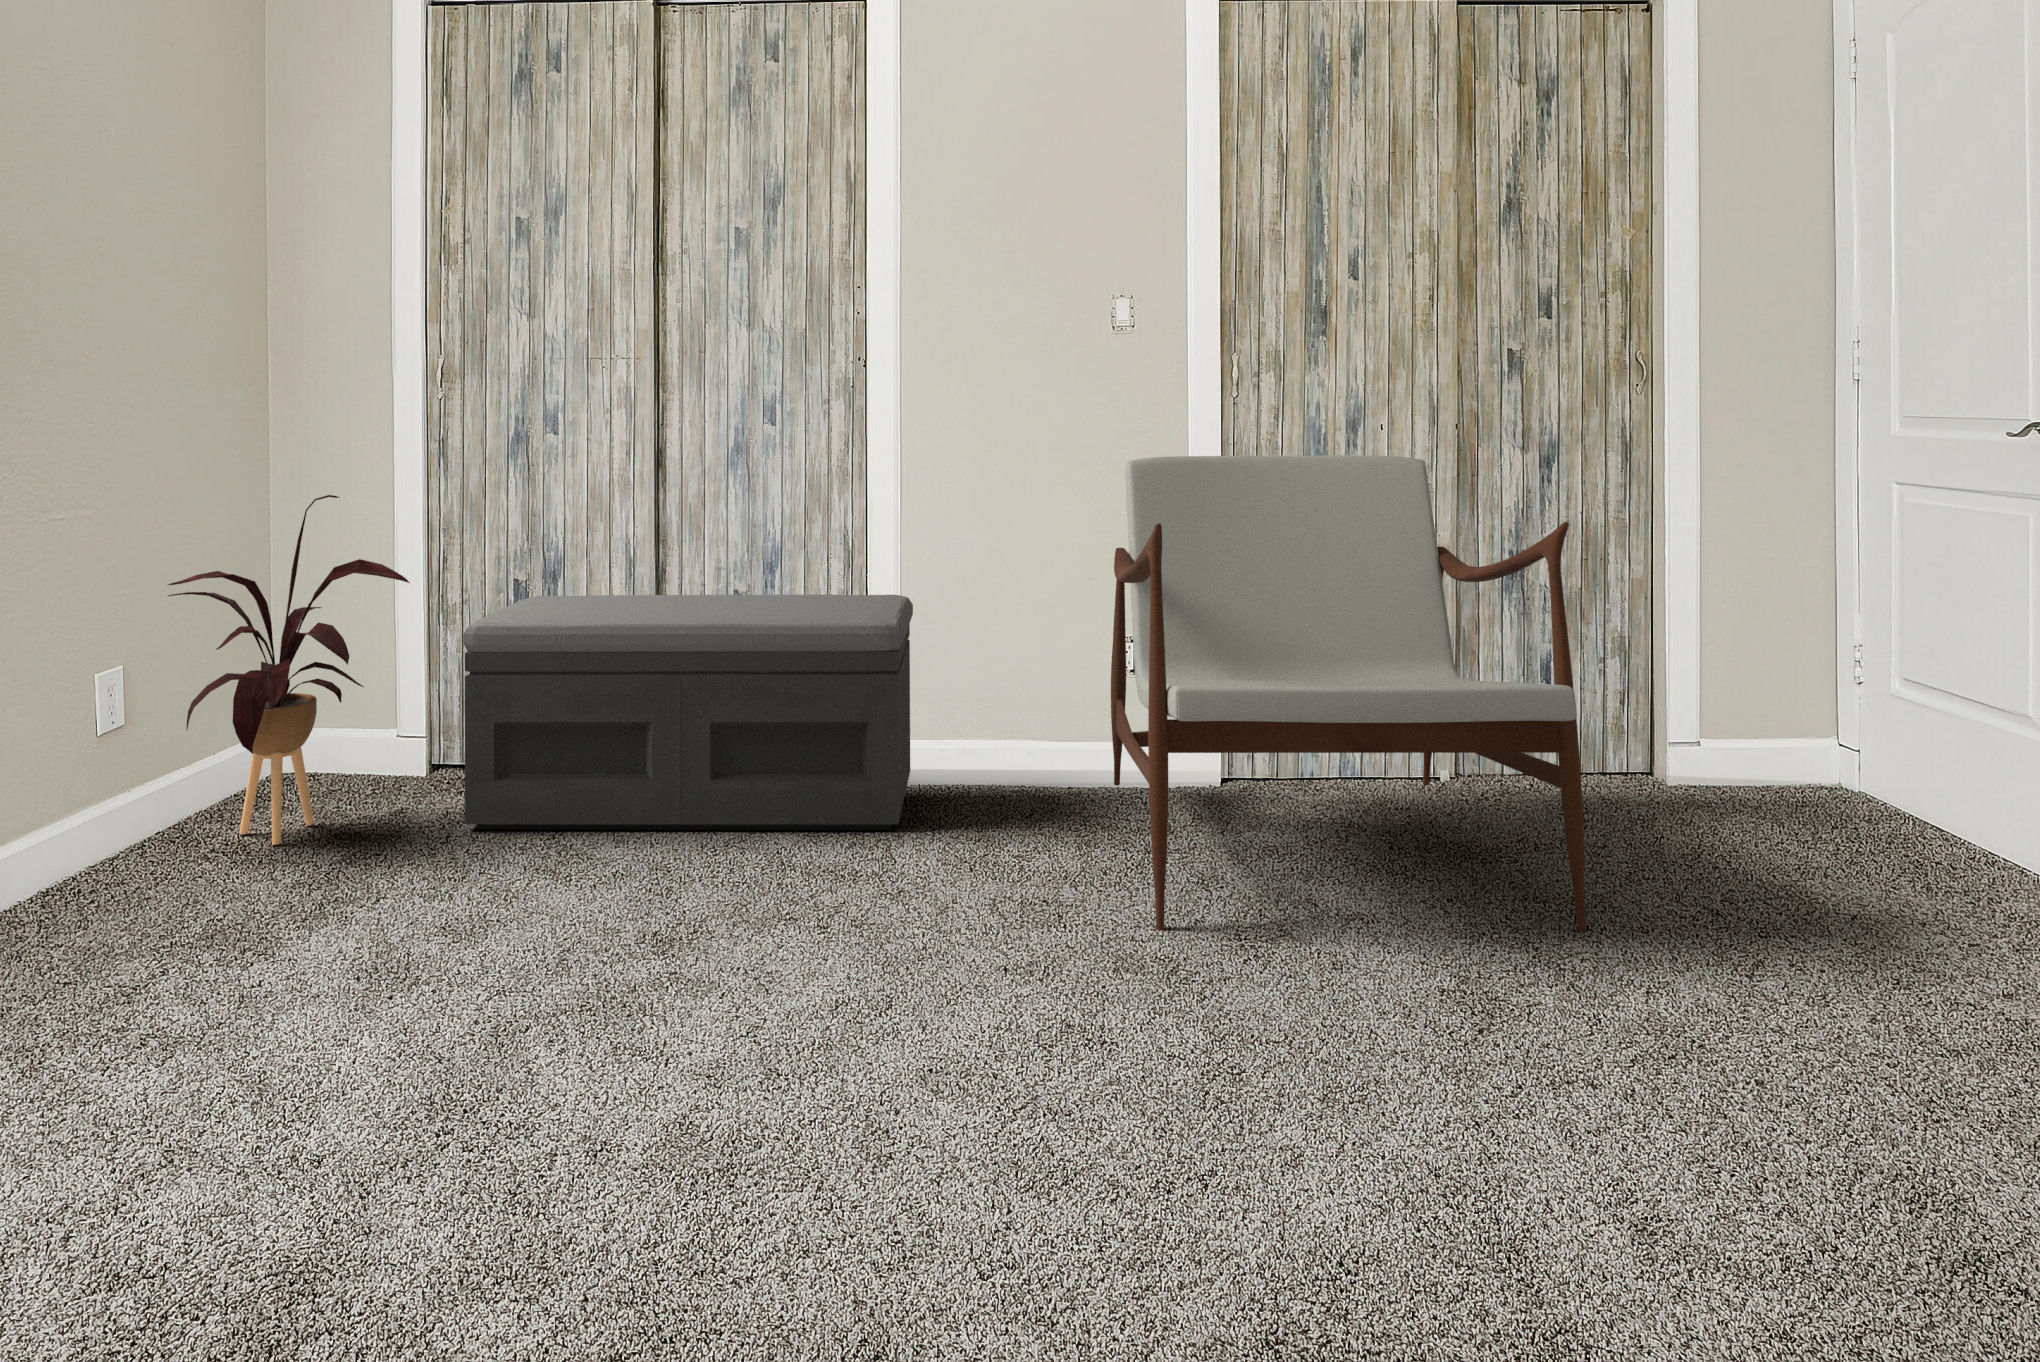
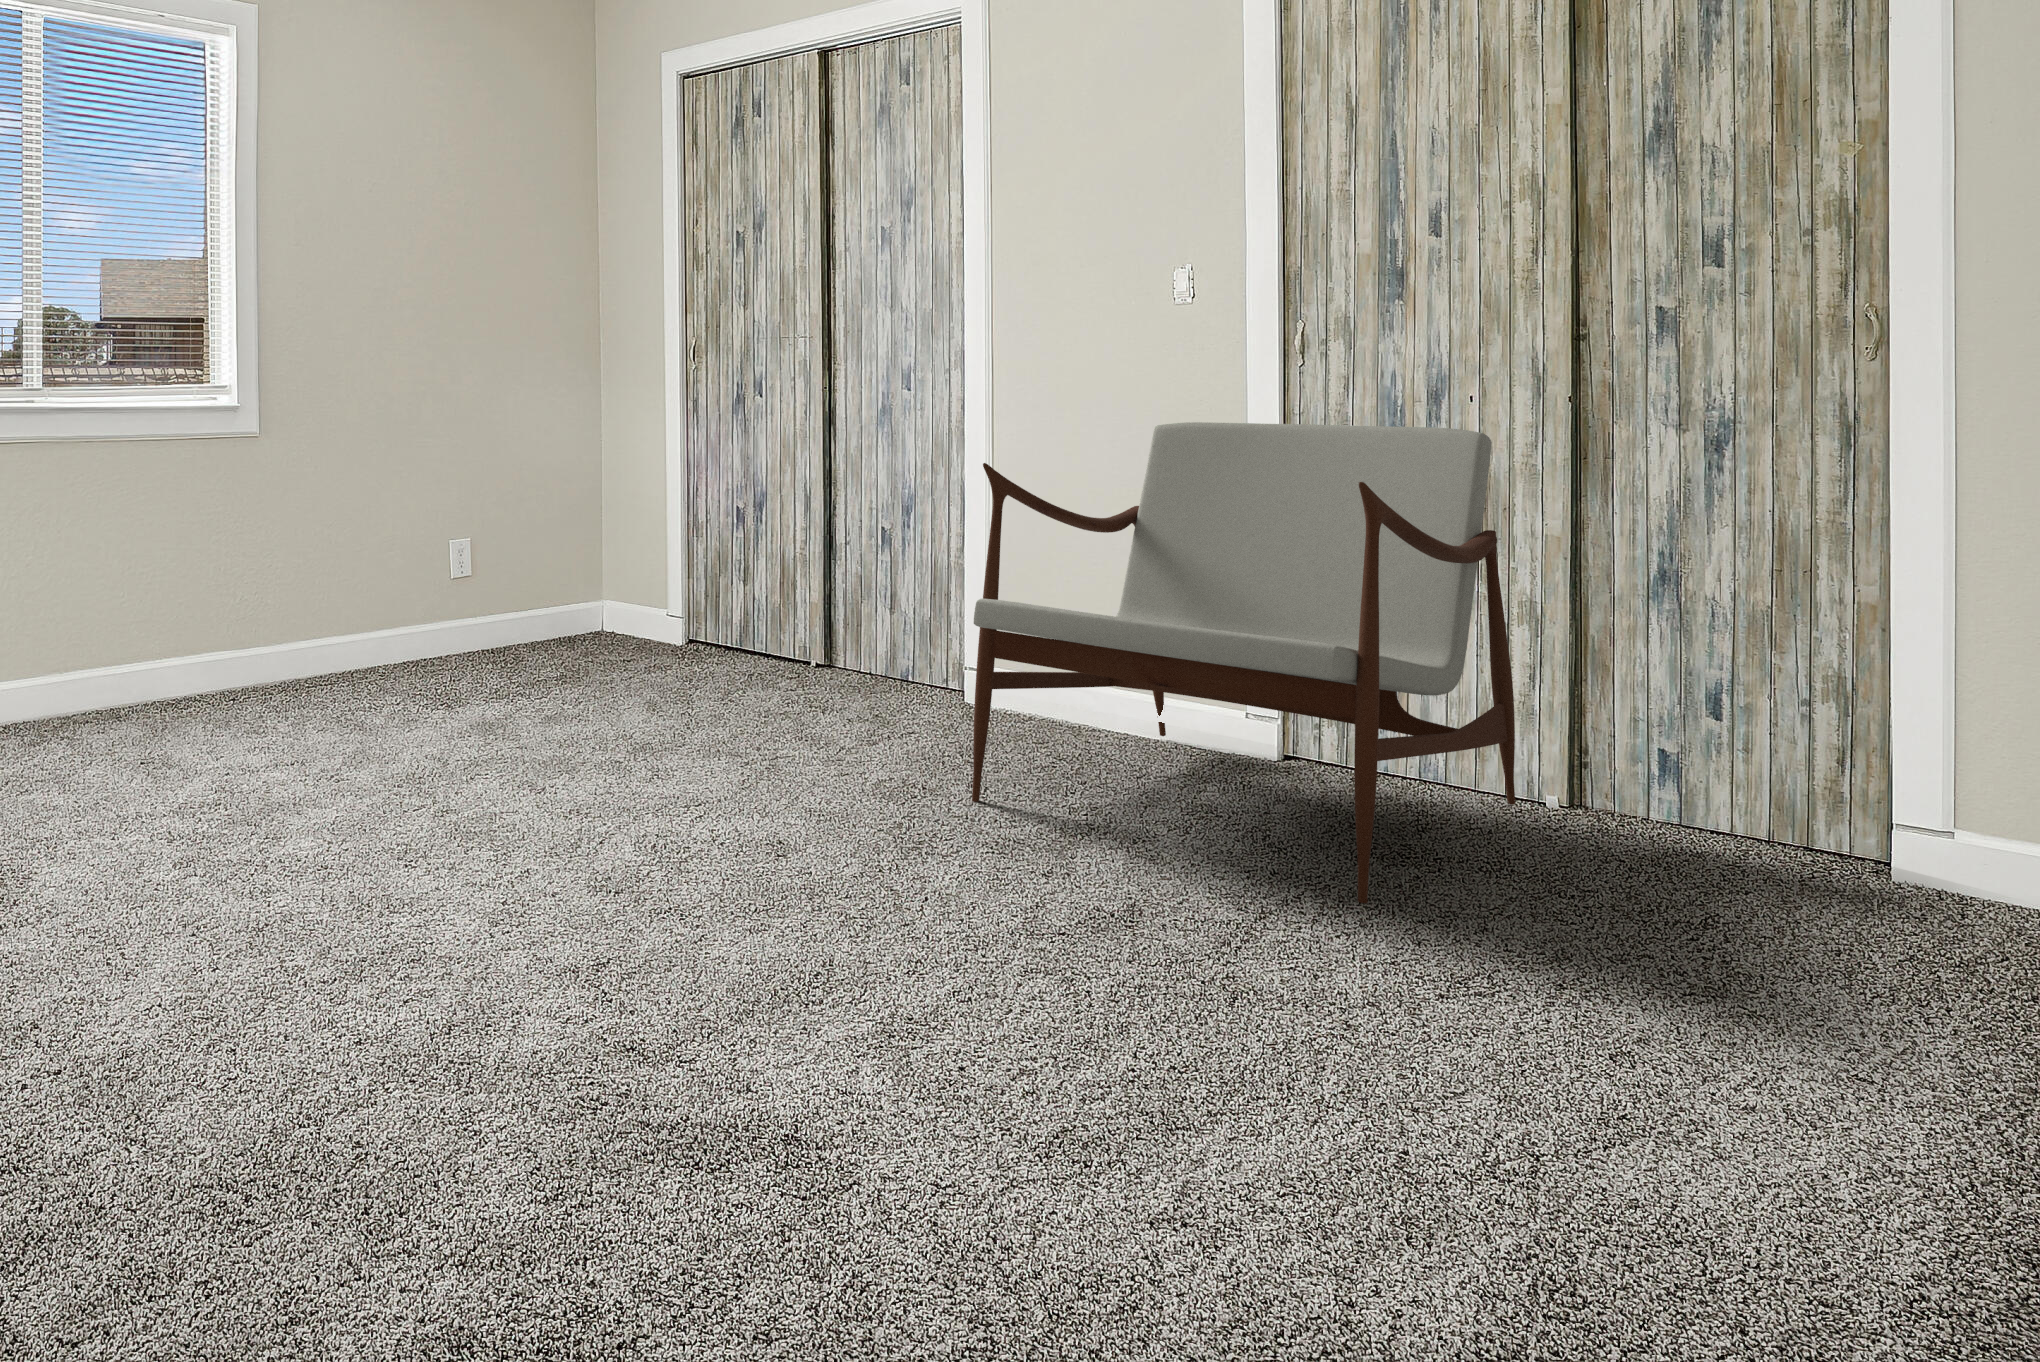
house plant: present [168,495,410,845] -> none [501,429,631,650]
storage bench: present [463,595,913,830] -> none [657,514,996,719]

